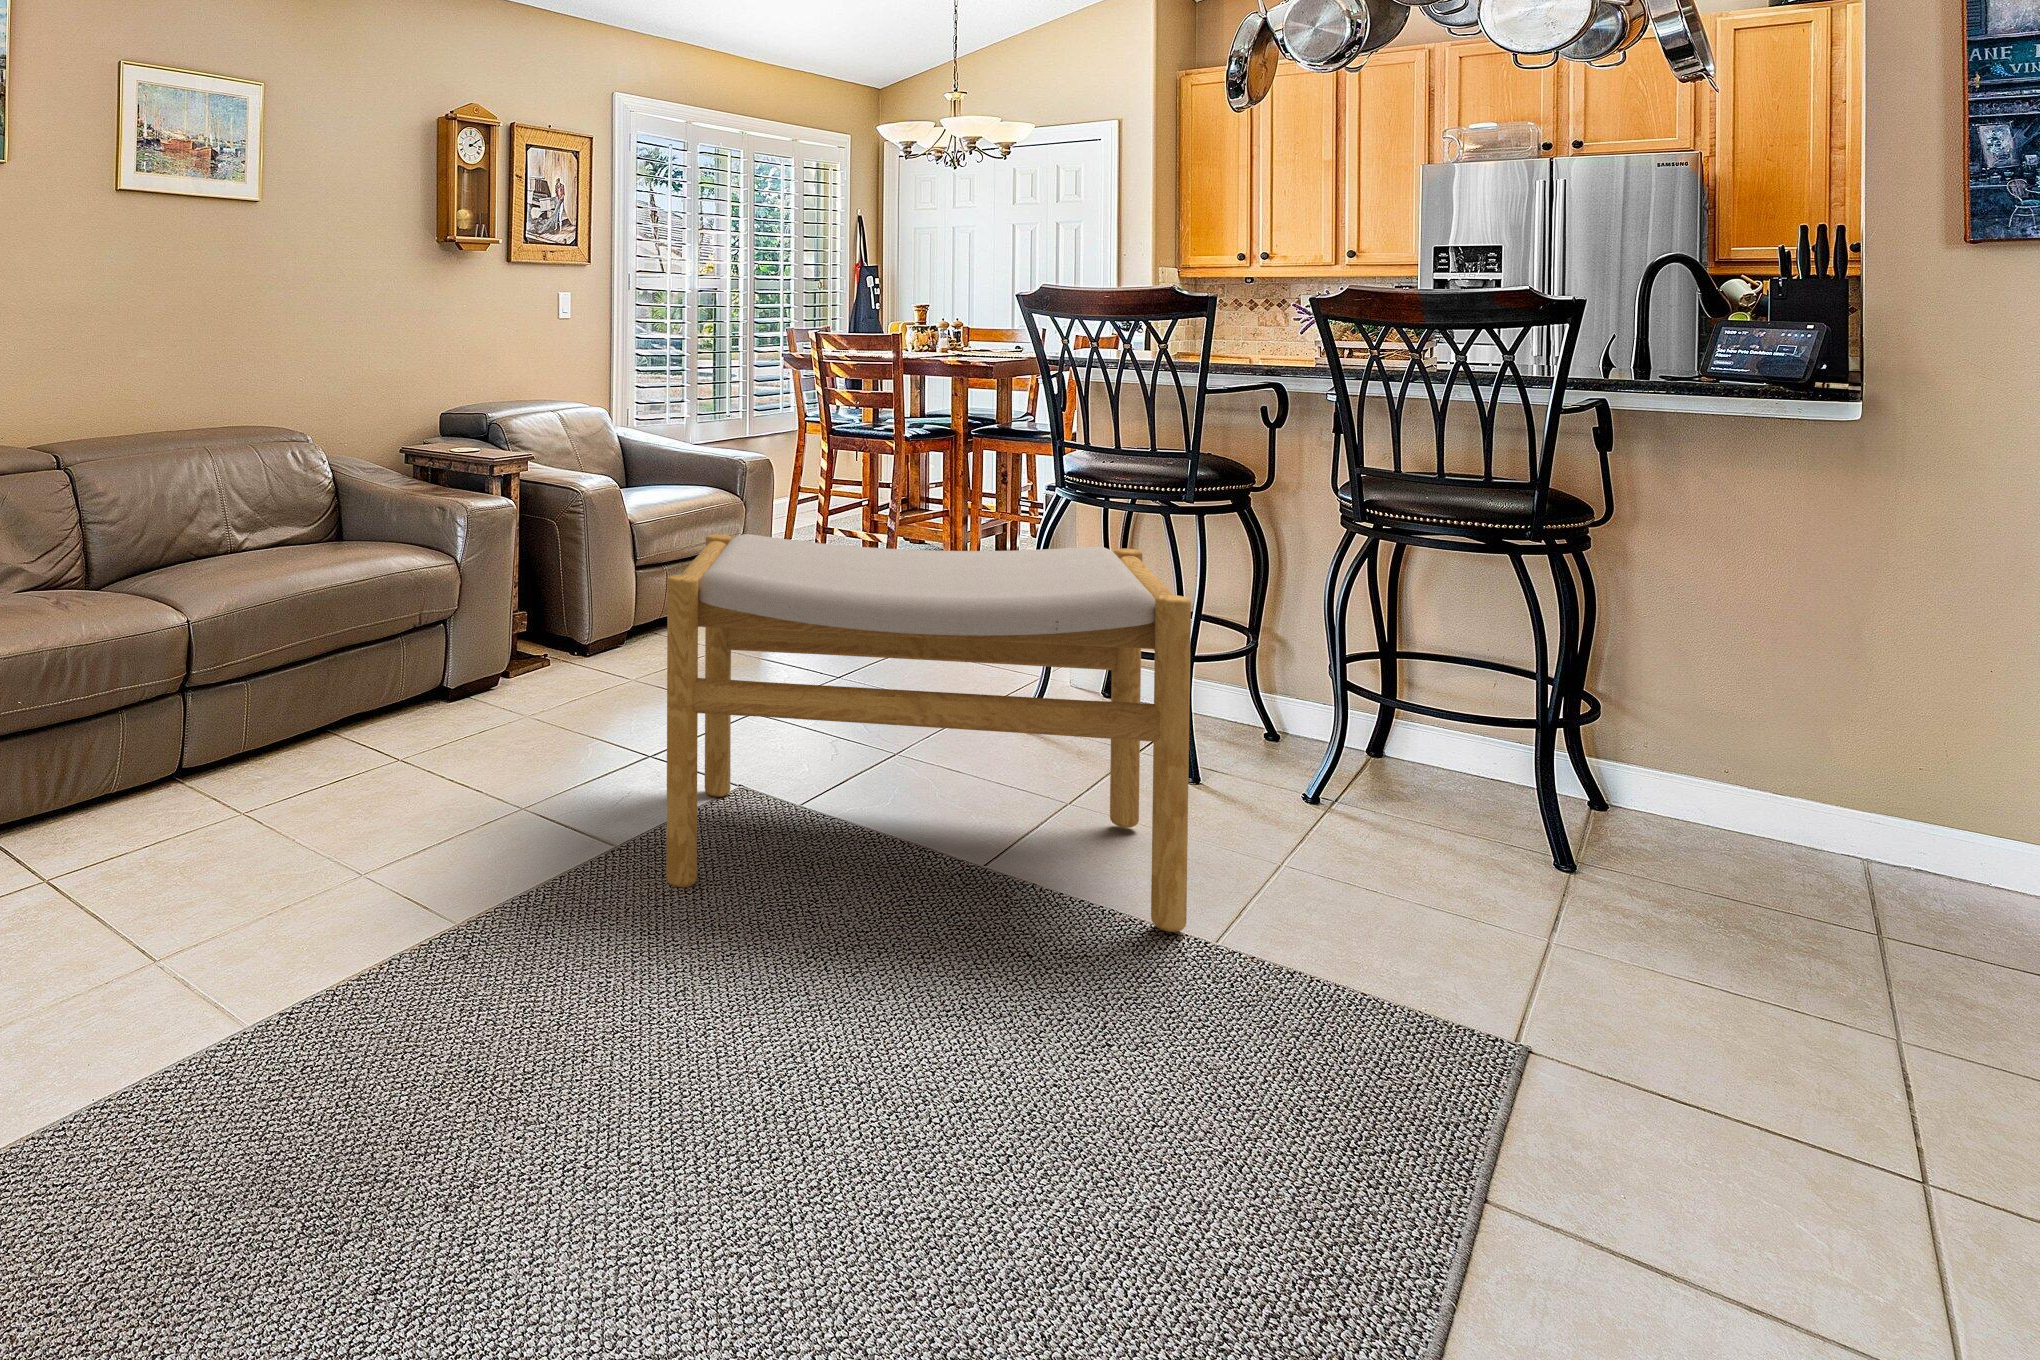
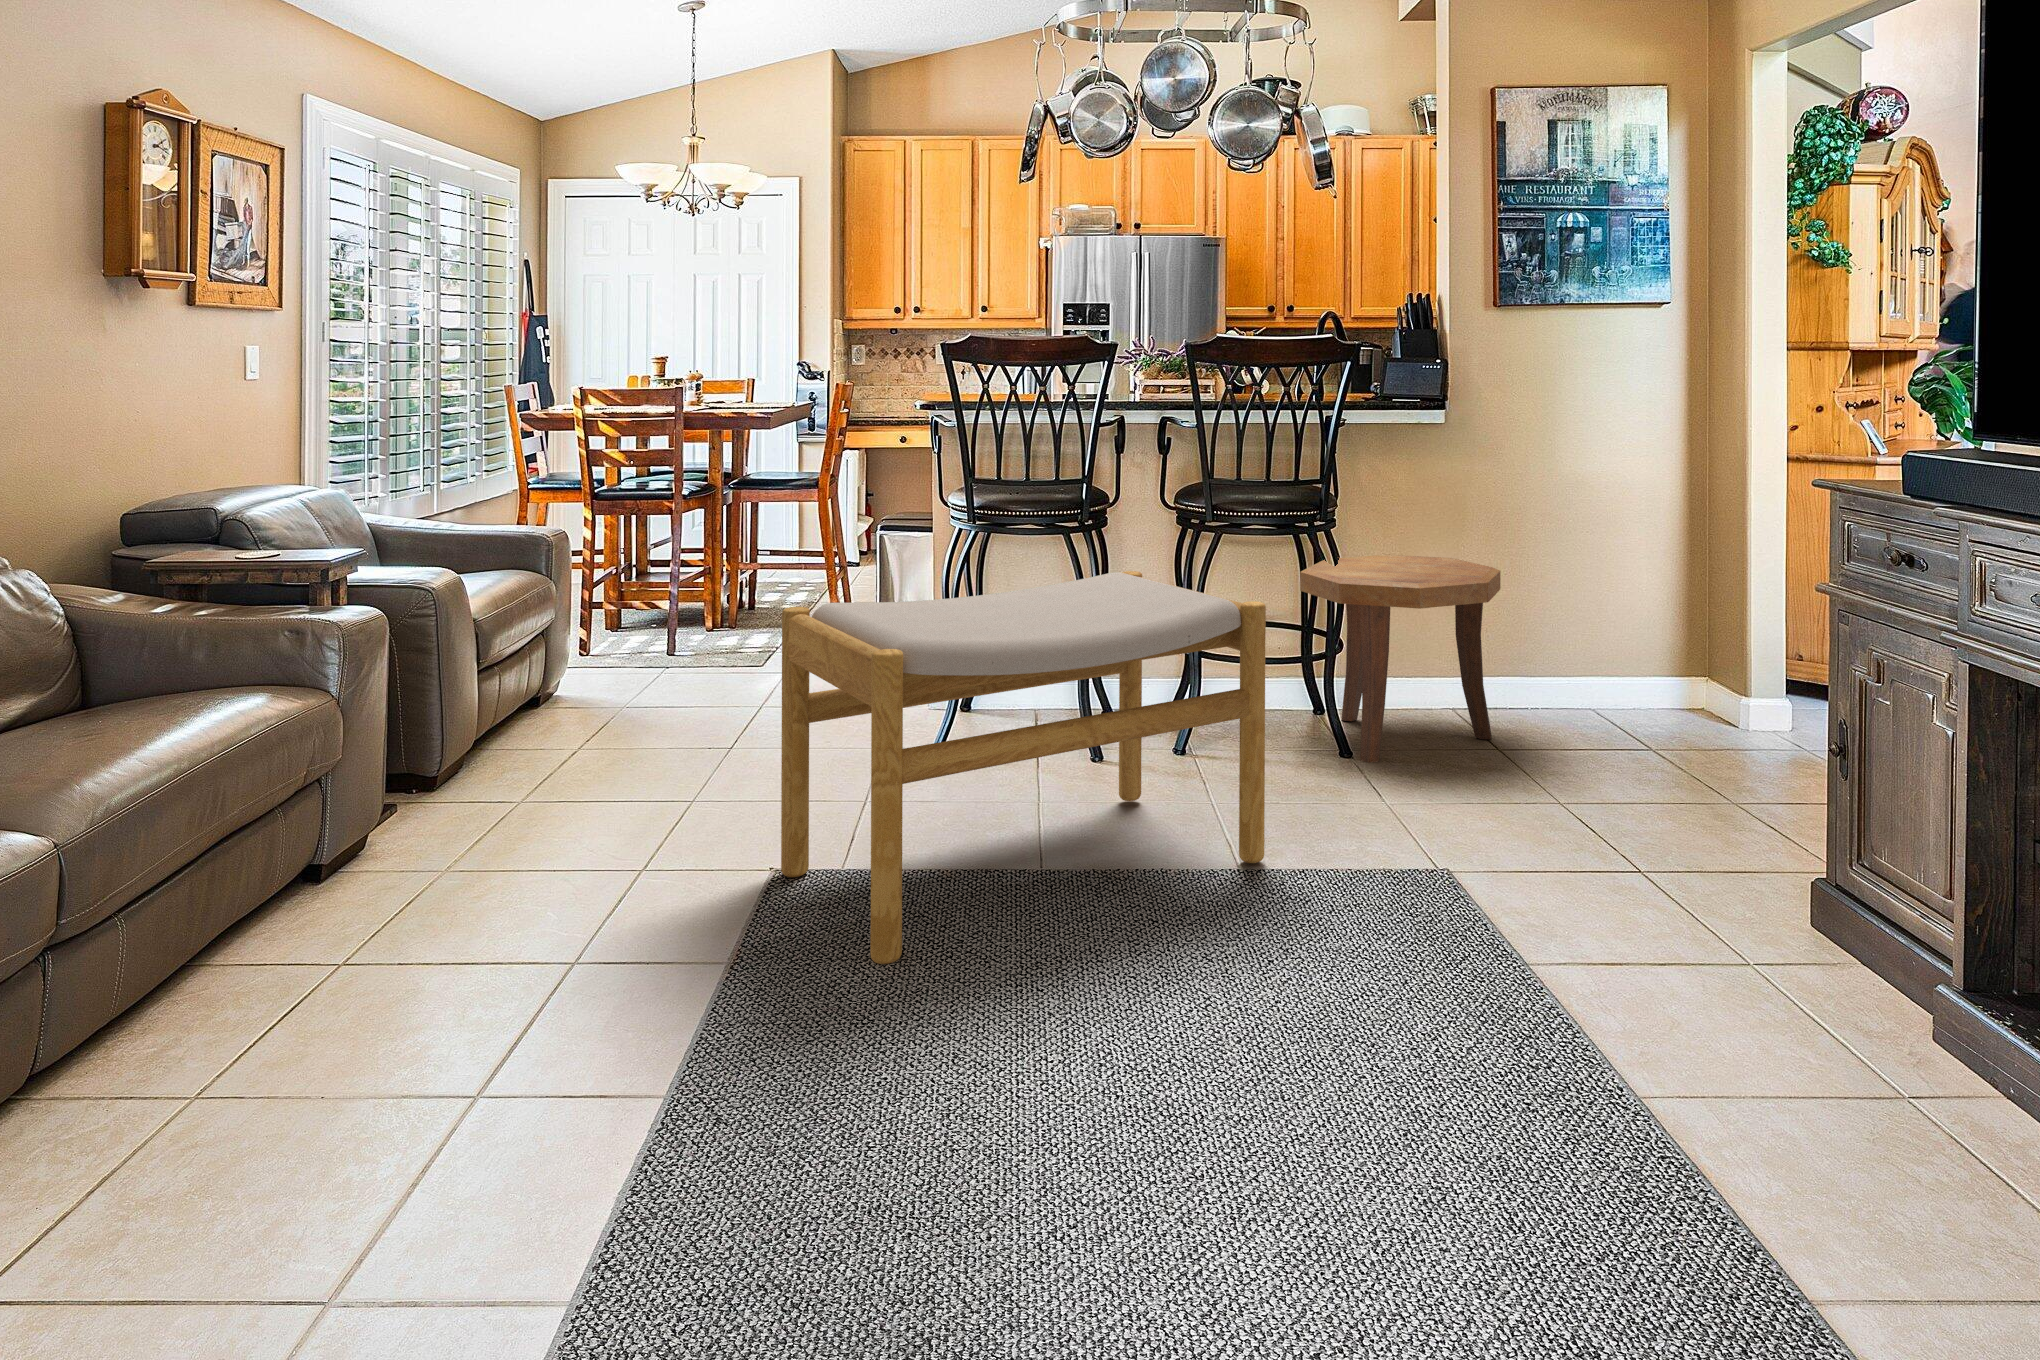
side table: none [1479,582,1863,909] -> present [1300,555,1501,763]

